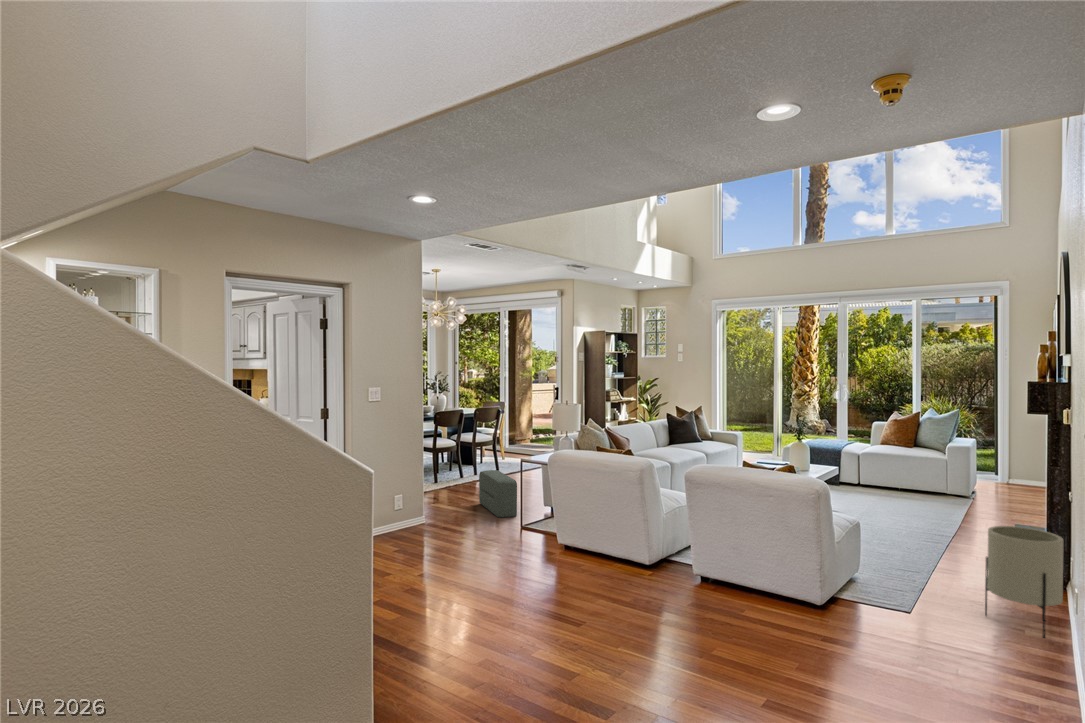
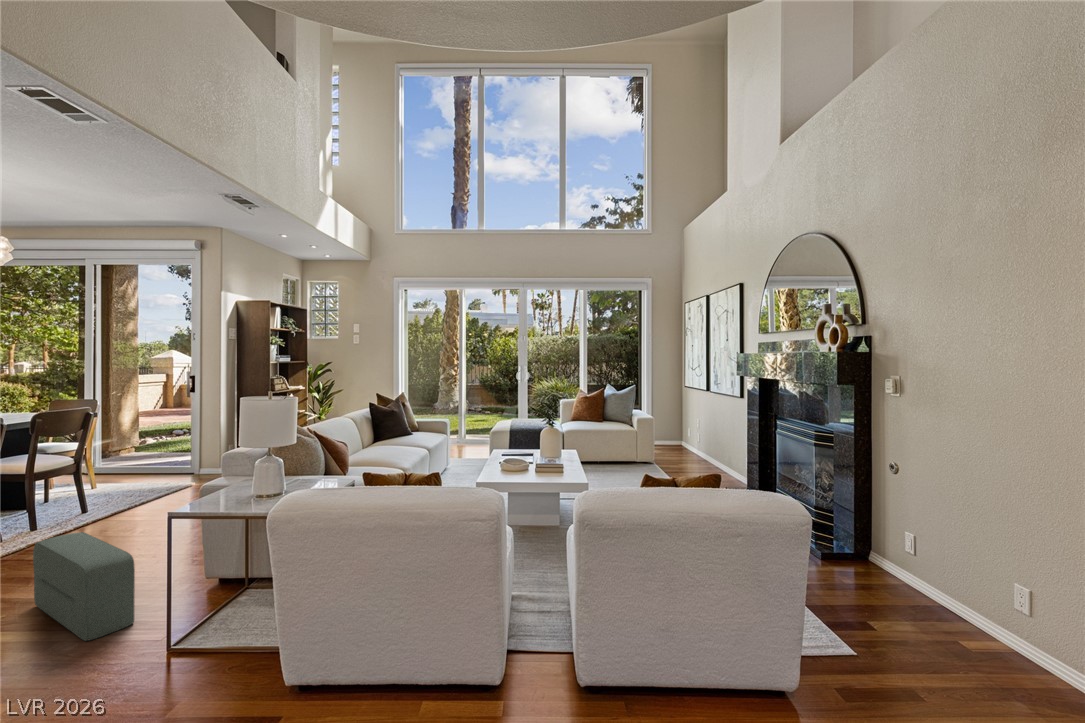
planter: present [985,526,1063,638] -> none [921,521,1021,667]

